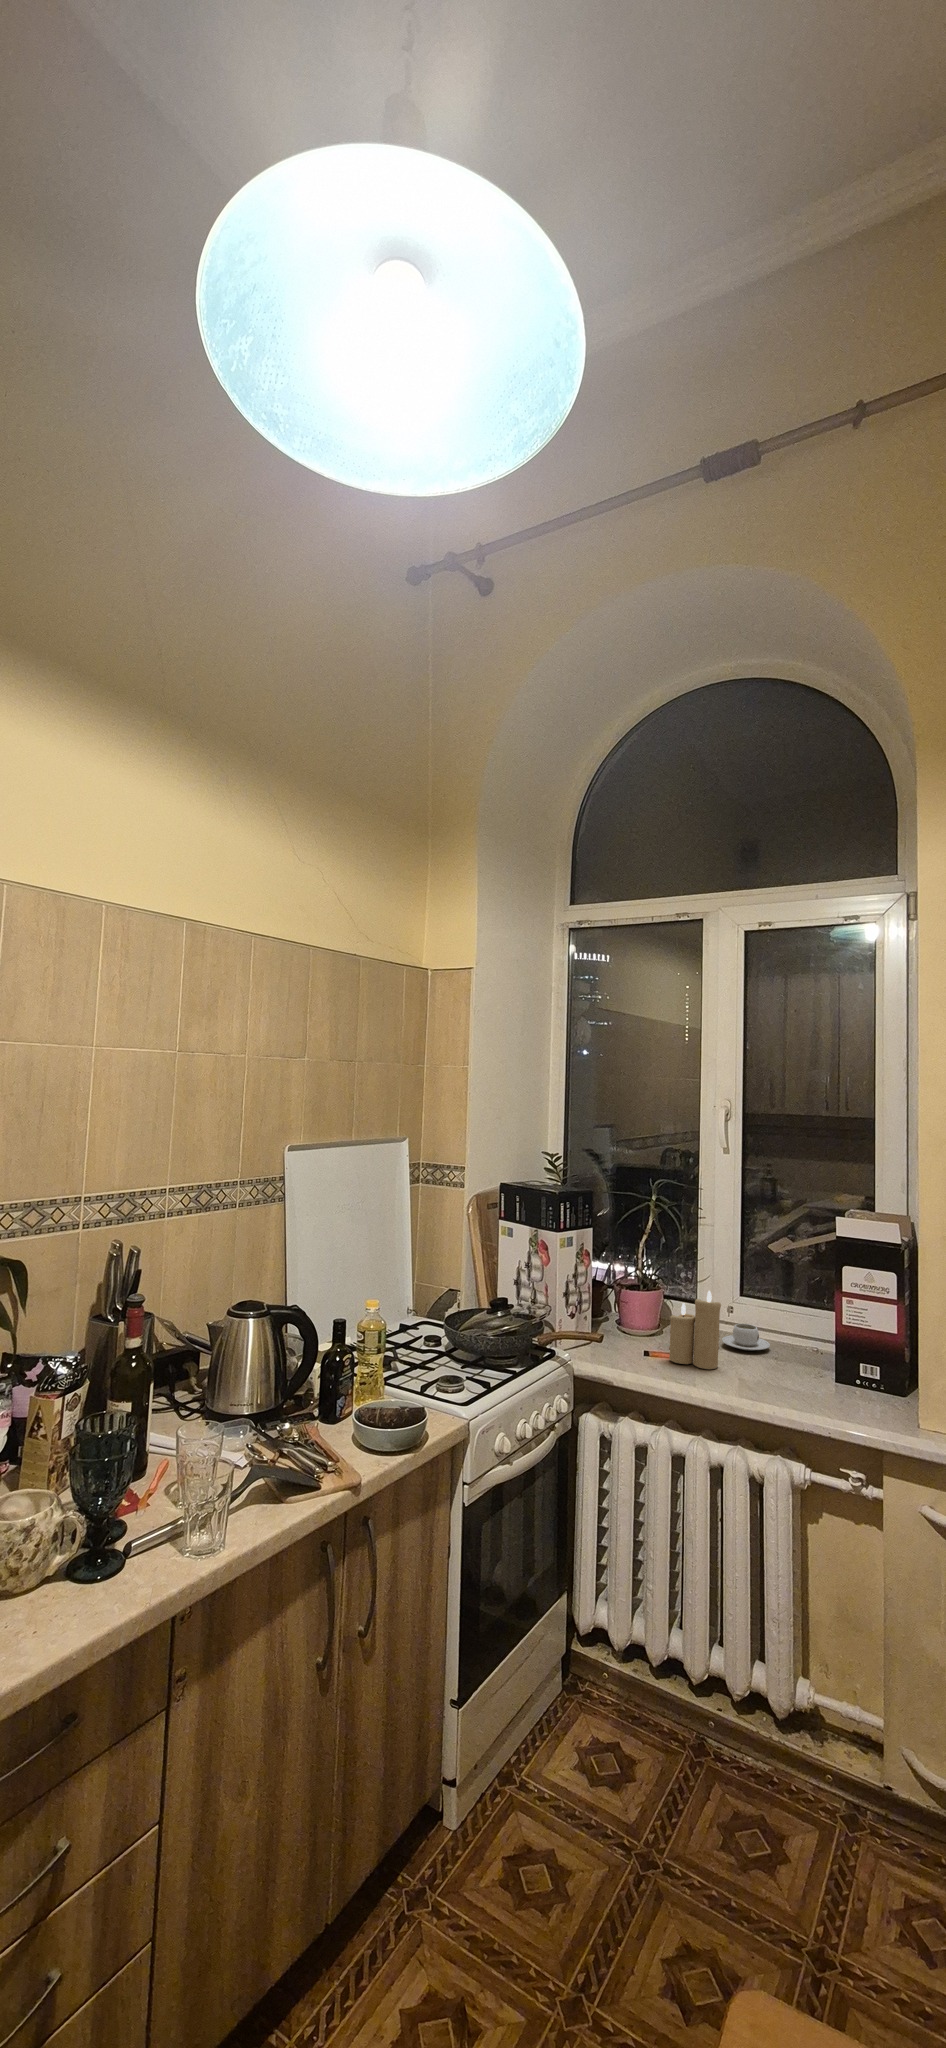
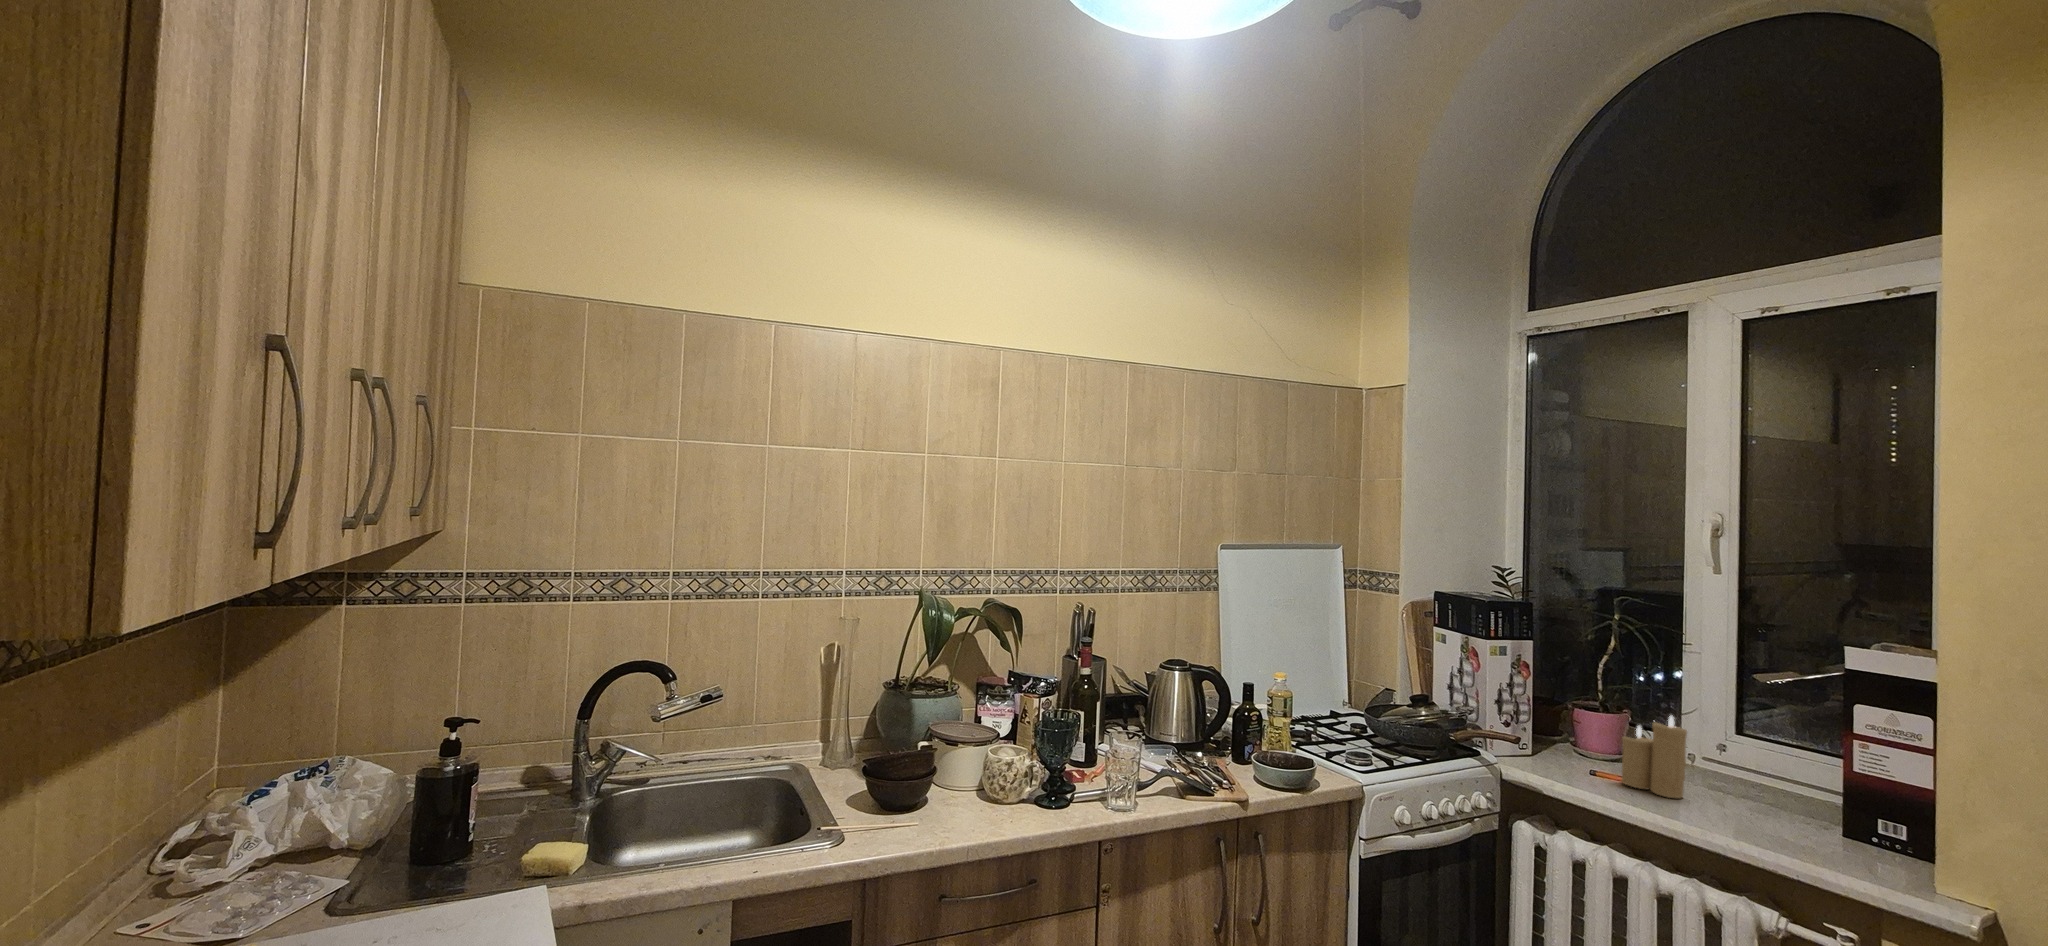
teacup: present [722,1323,770,1351] -> none [1705,762,1774,794]

